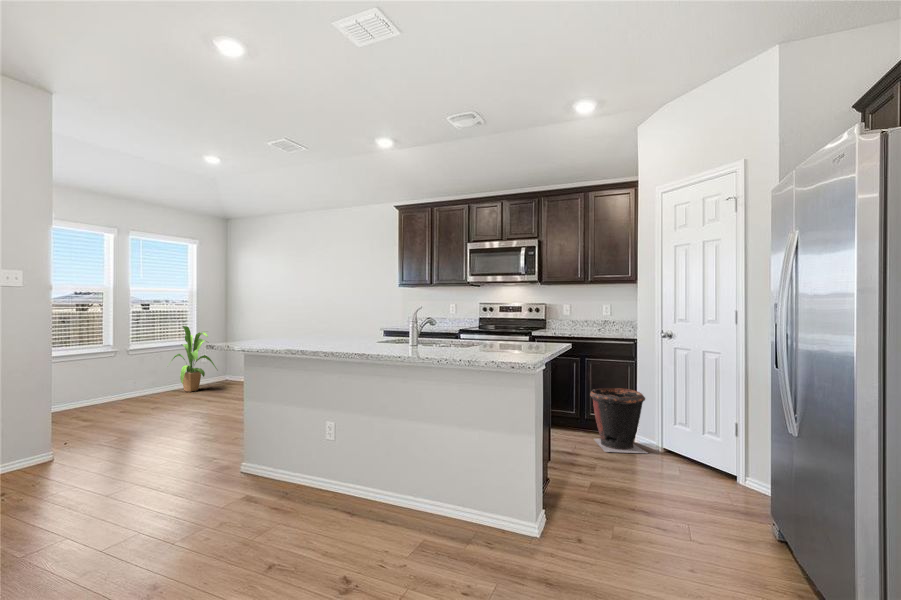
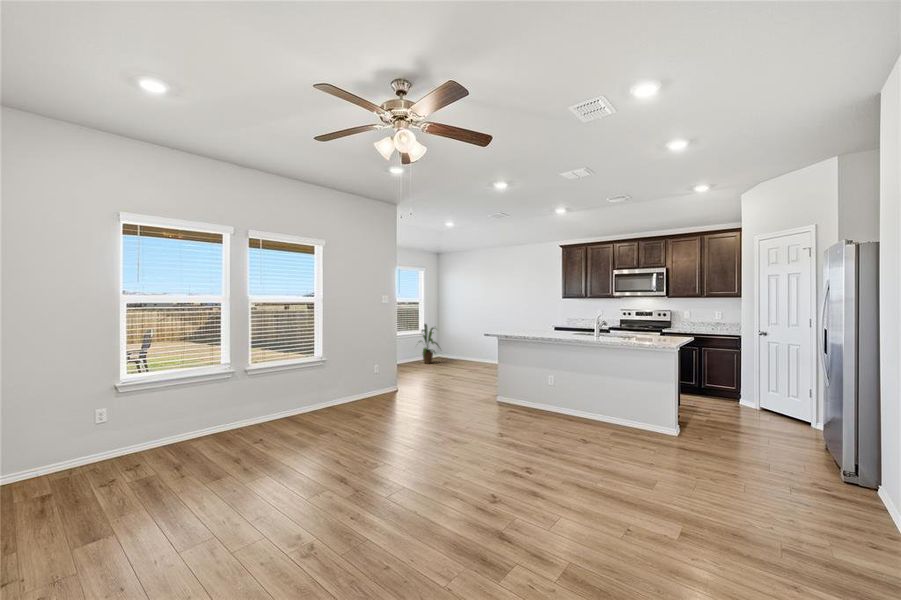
trash can: present [590,388,647,453] -> none [707,368,750,409]

